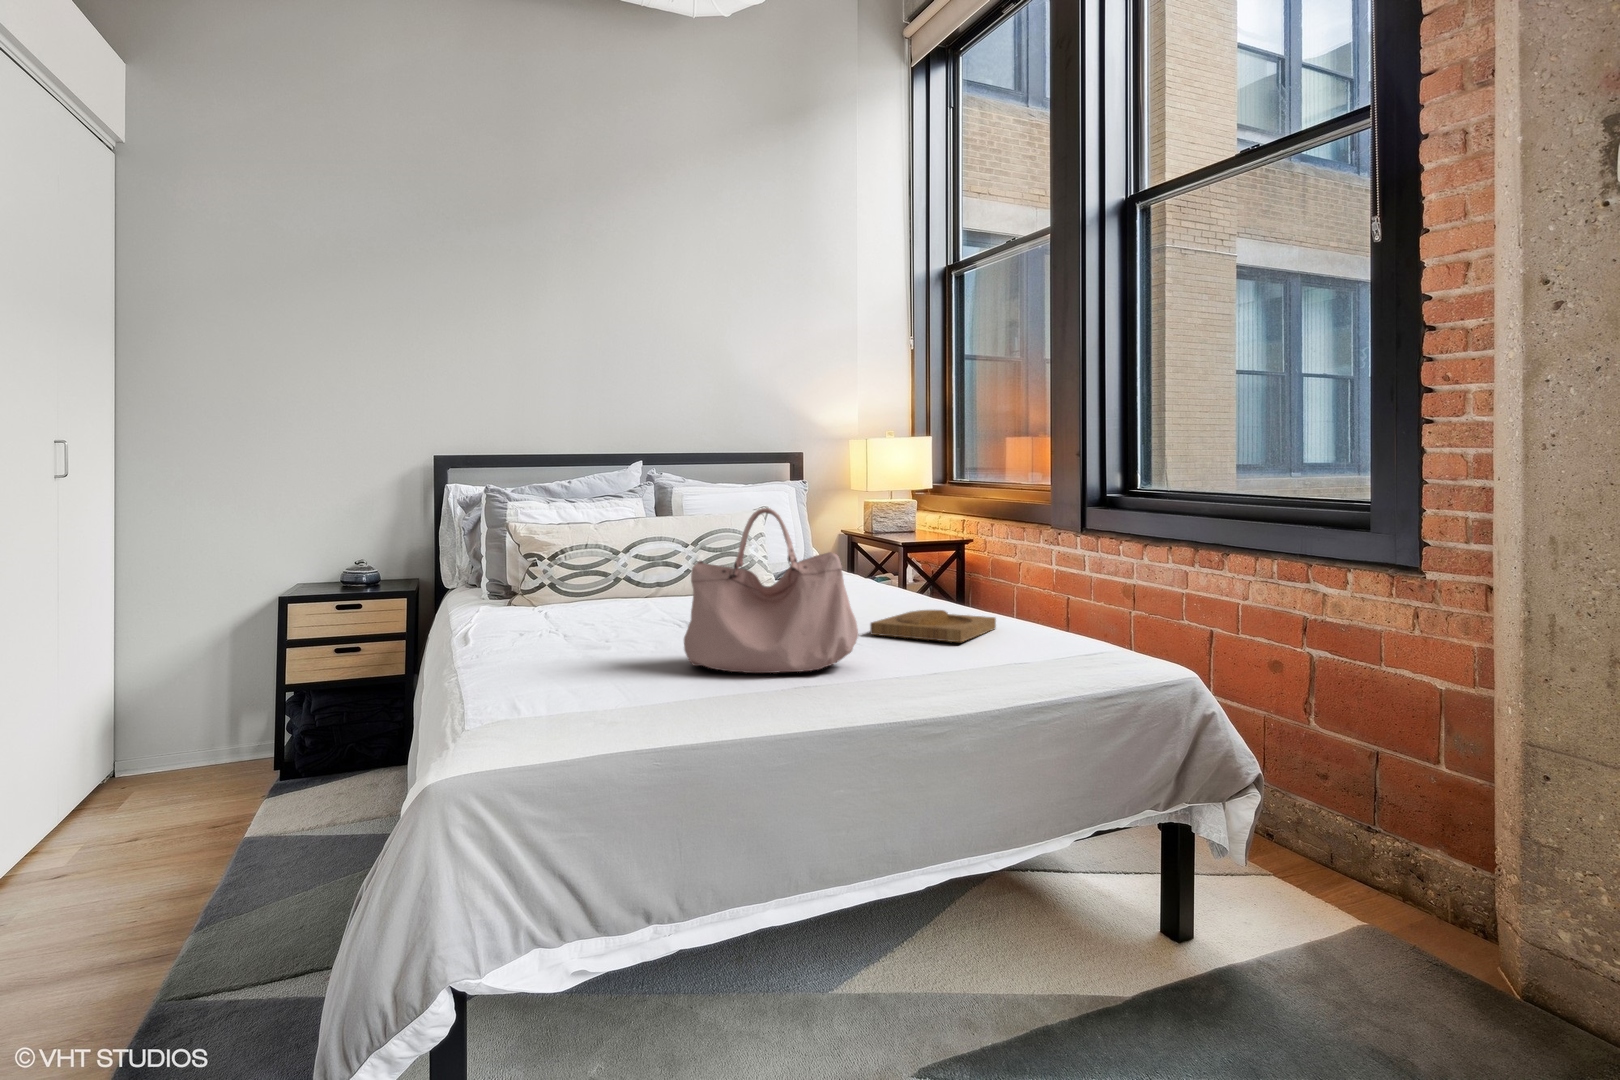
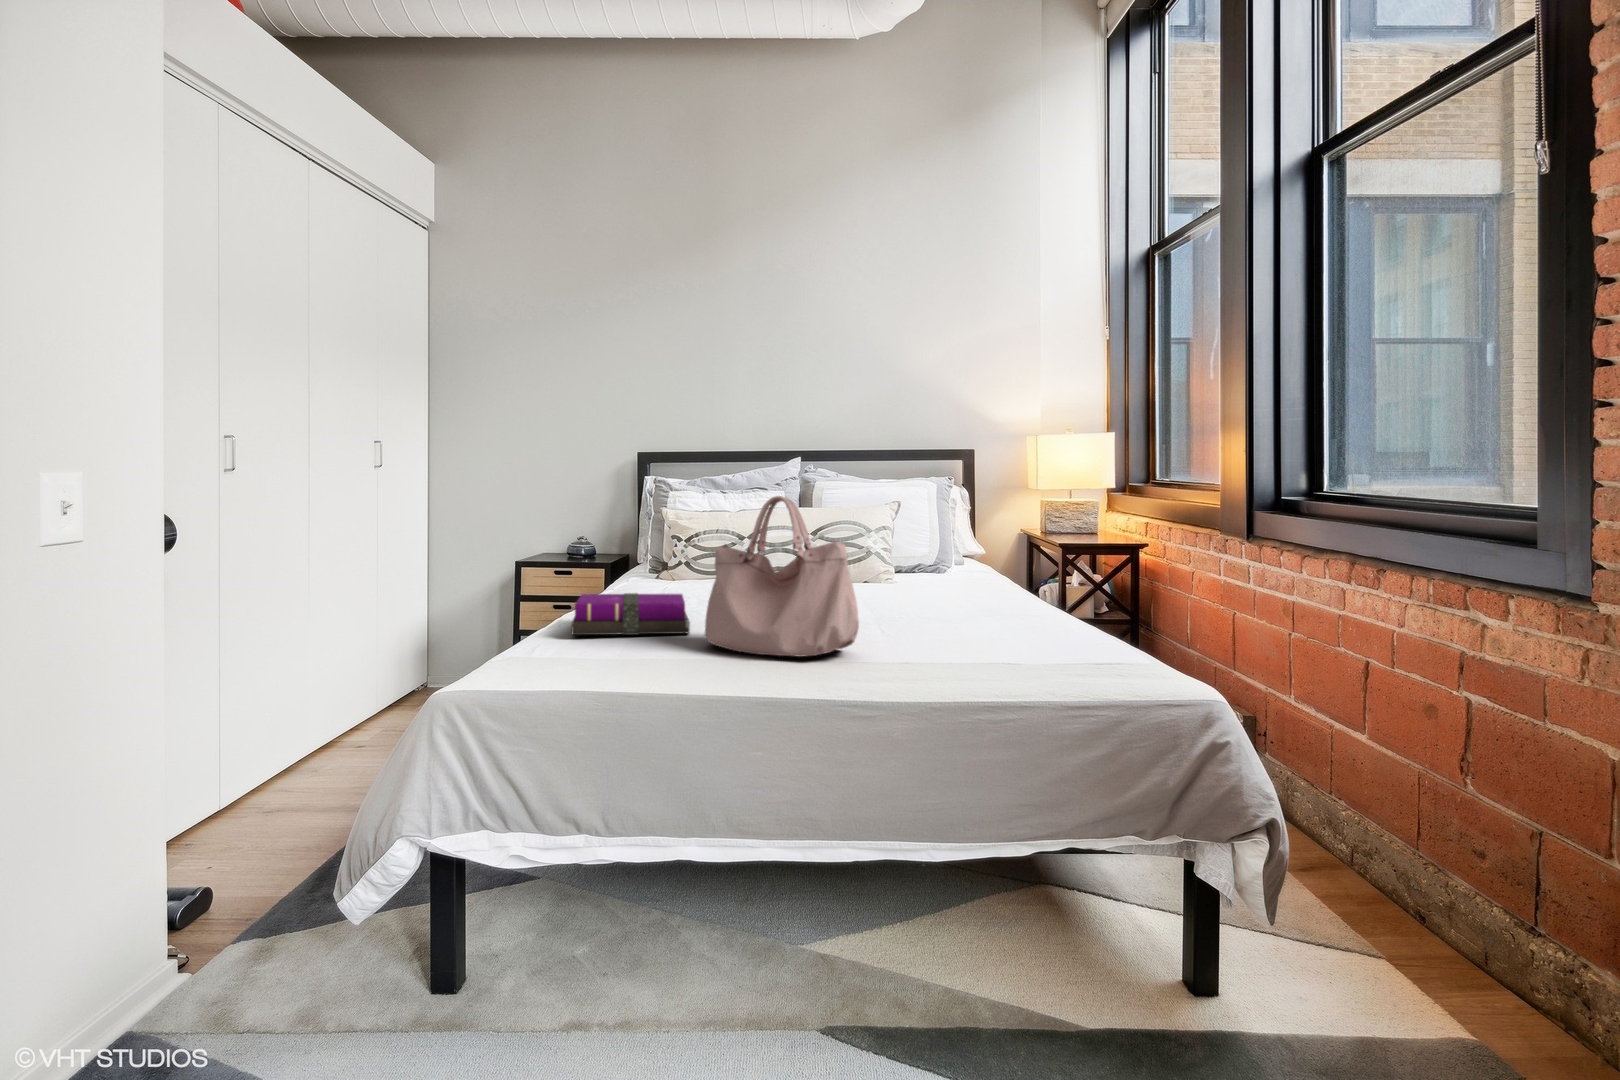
tray: present [870,610,996,642] -> none [919,610,1062,644]
notebook: none [504,616,654,672] -> present [572,593,690,635]

